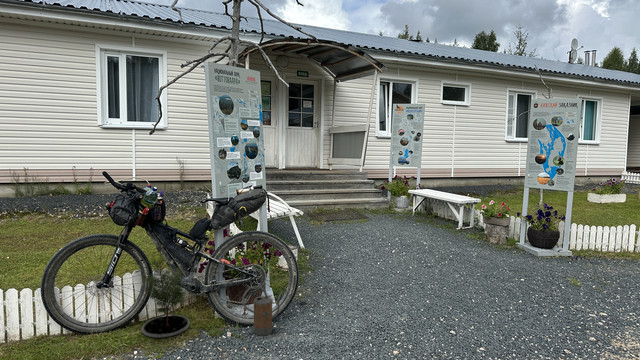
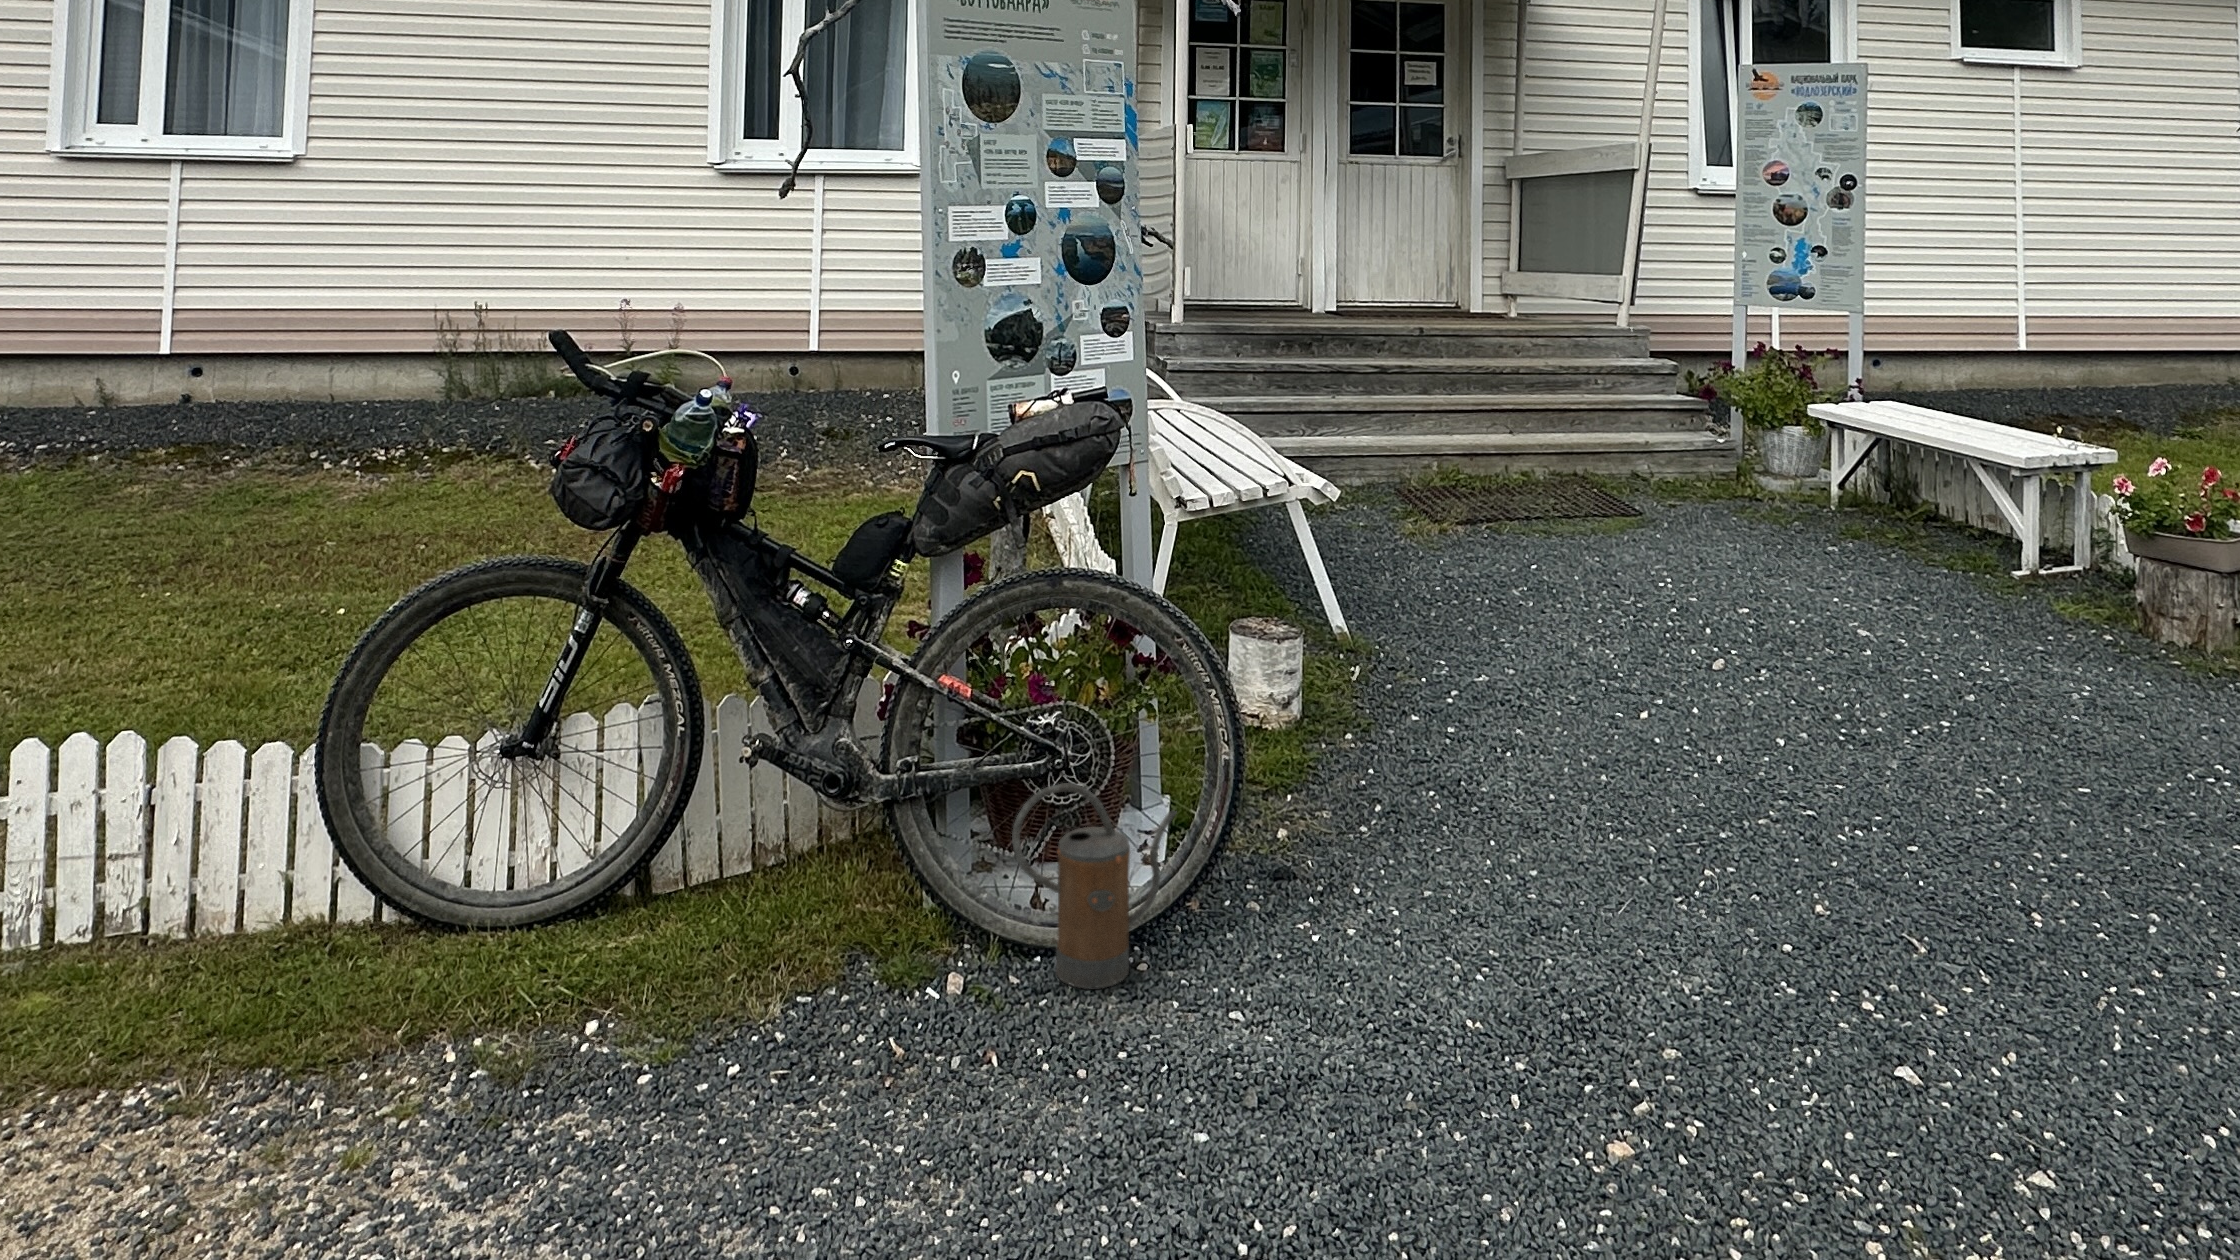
potted tree: present [142,254,190,338] -> none [648,623,832,965]

